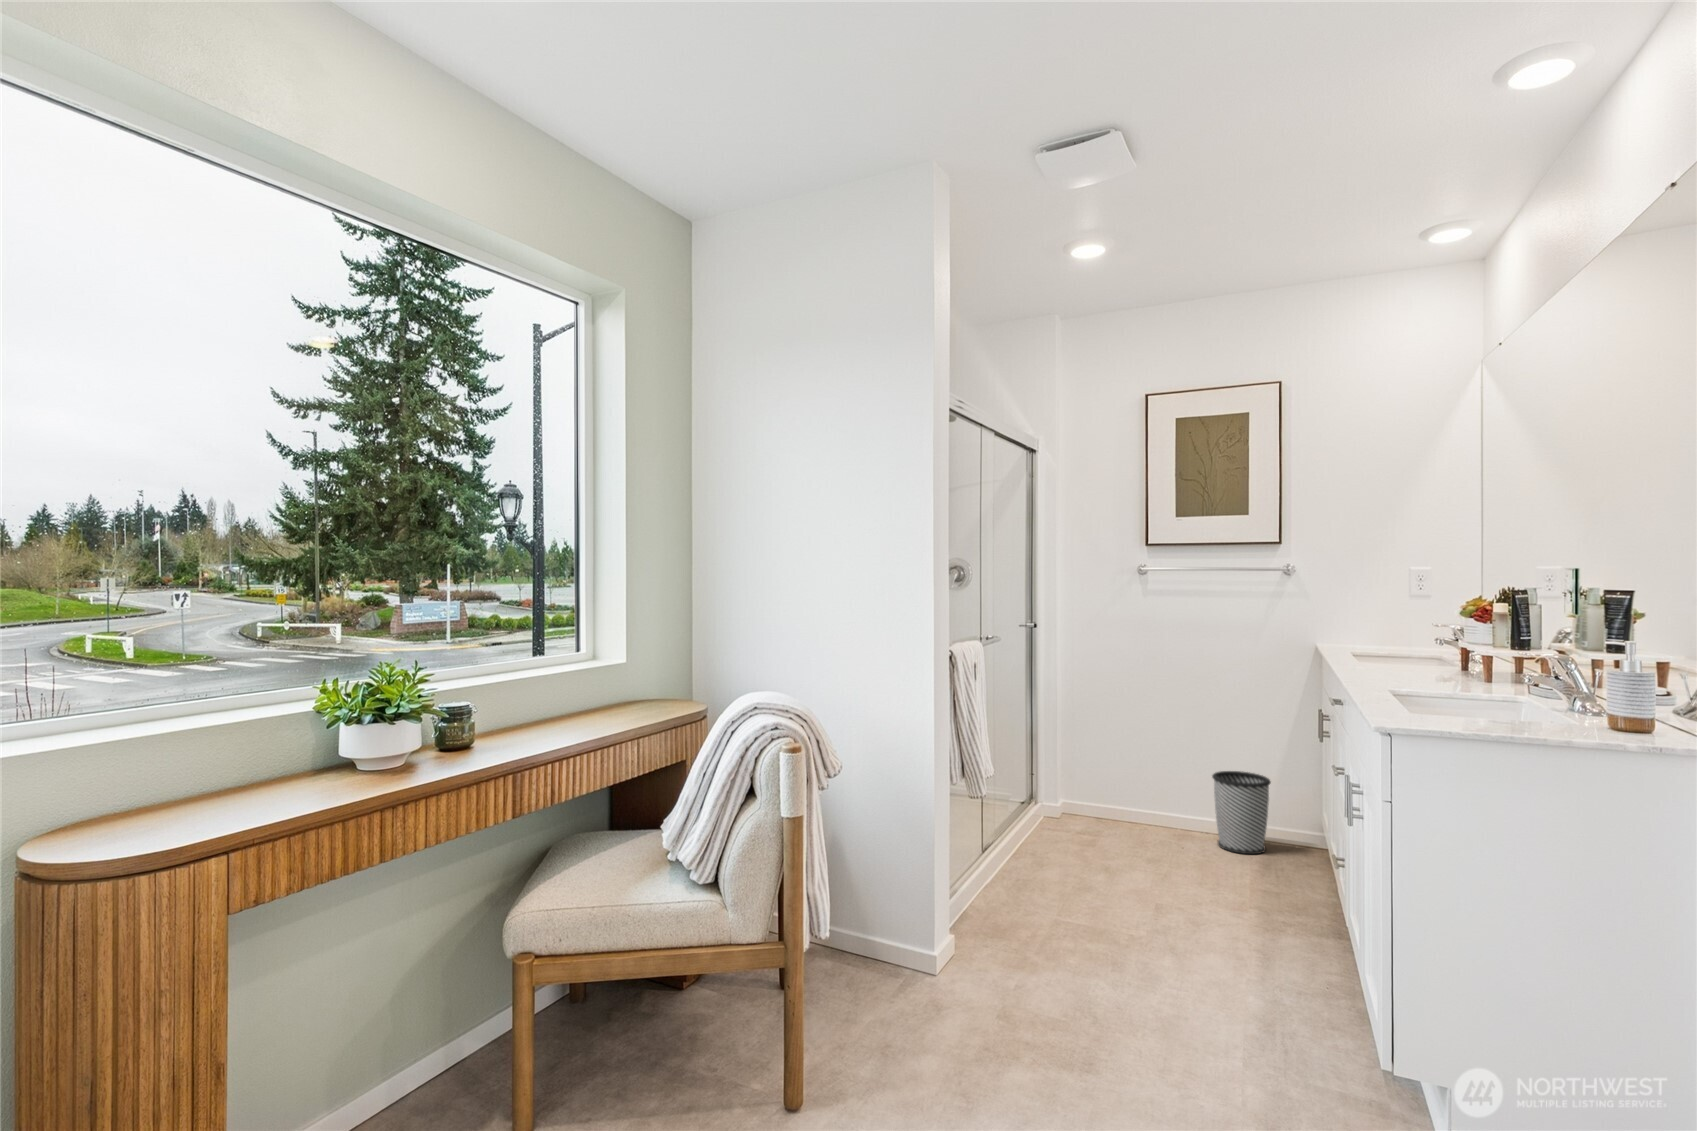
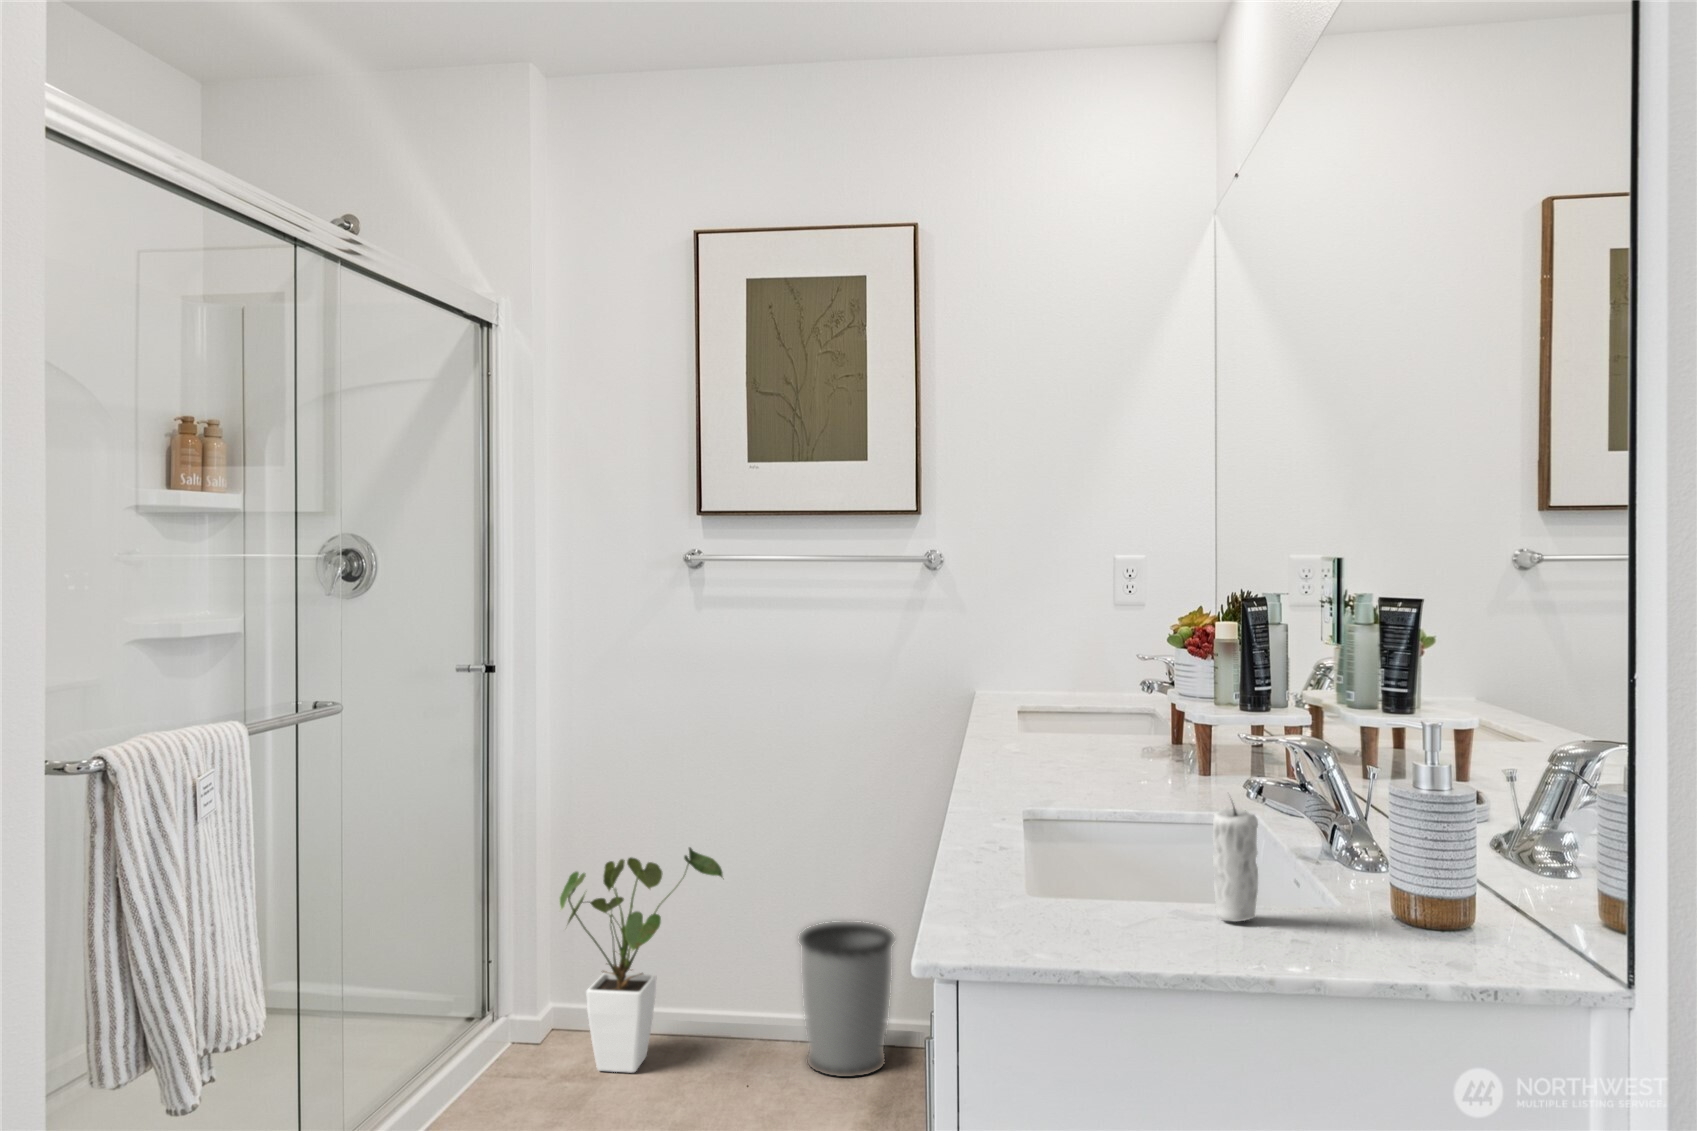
candle: none [1509,675,1534,733] -> present [1213,806,1258,922]
house plant: none [1081,724,1165,839] -> present [560,848,723,1072]

